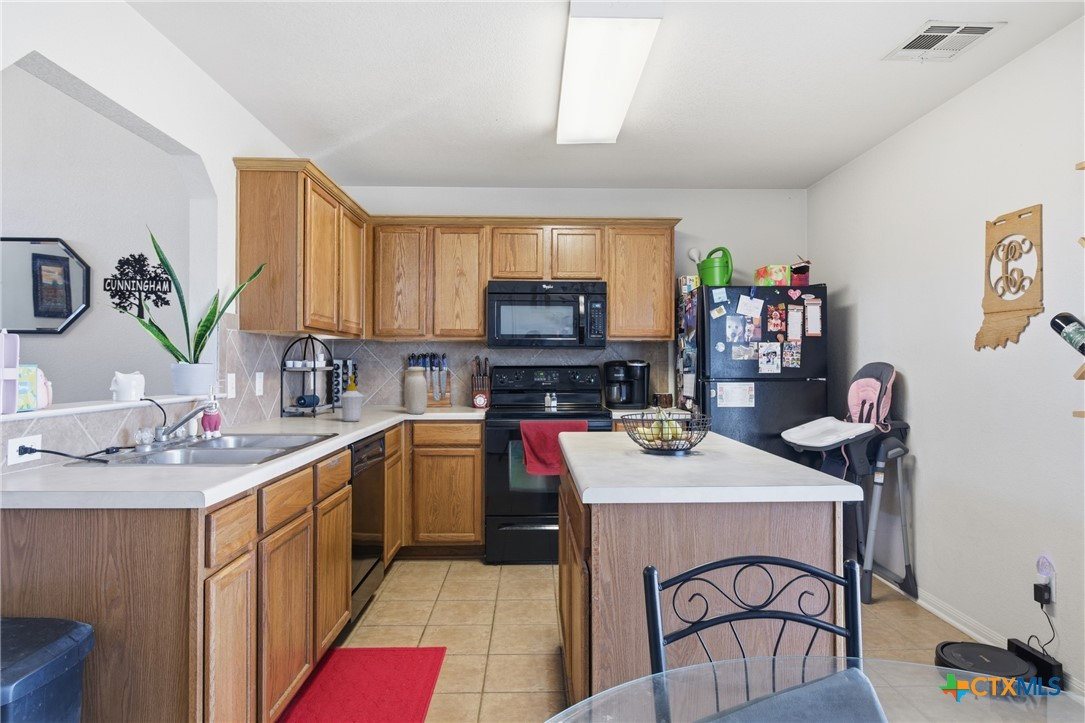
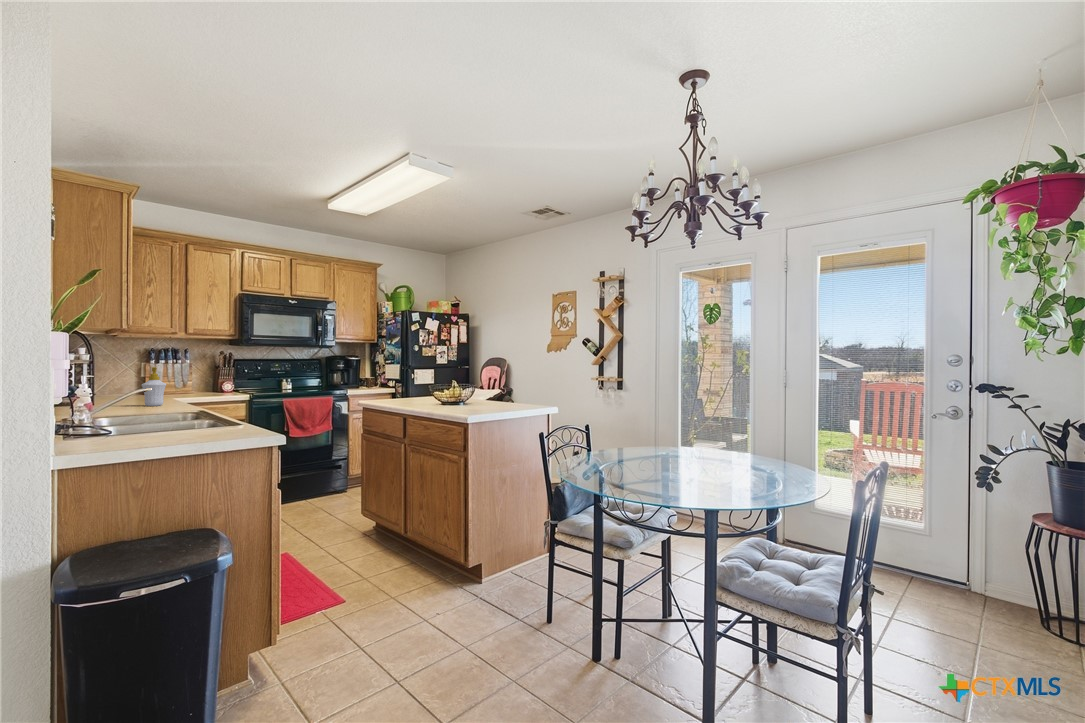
jar: present [404,367,428,414] -> none [171,360,196,400]

